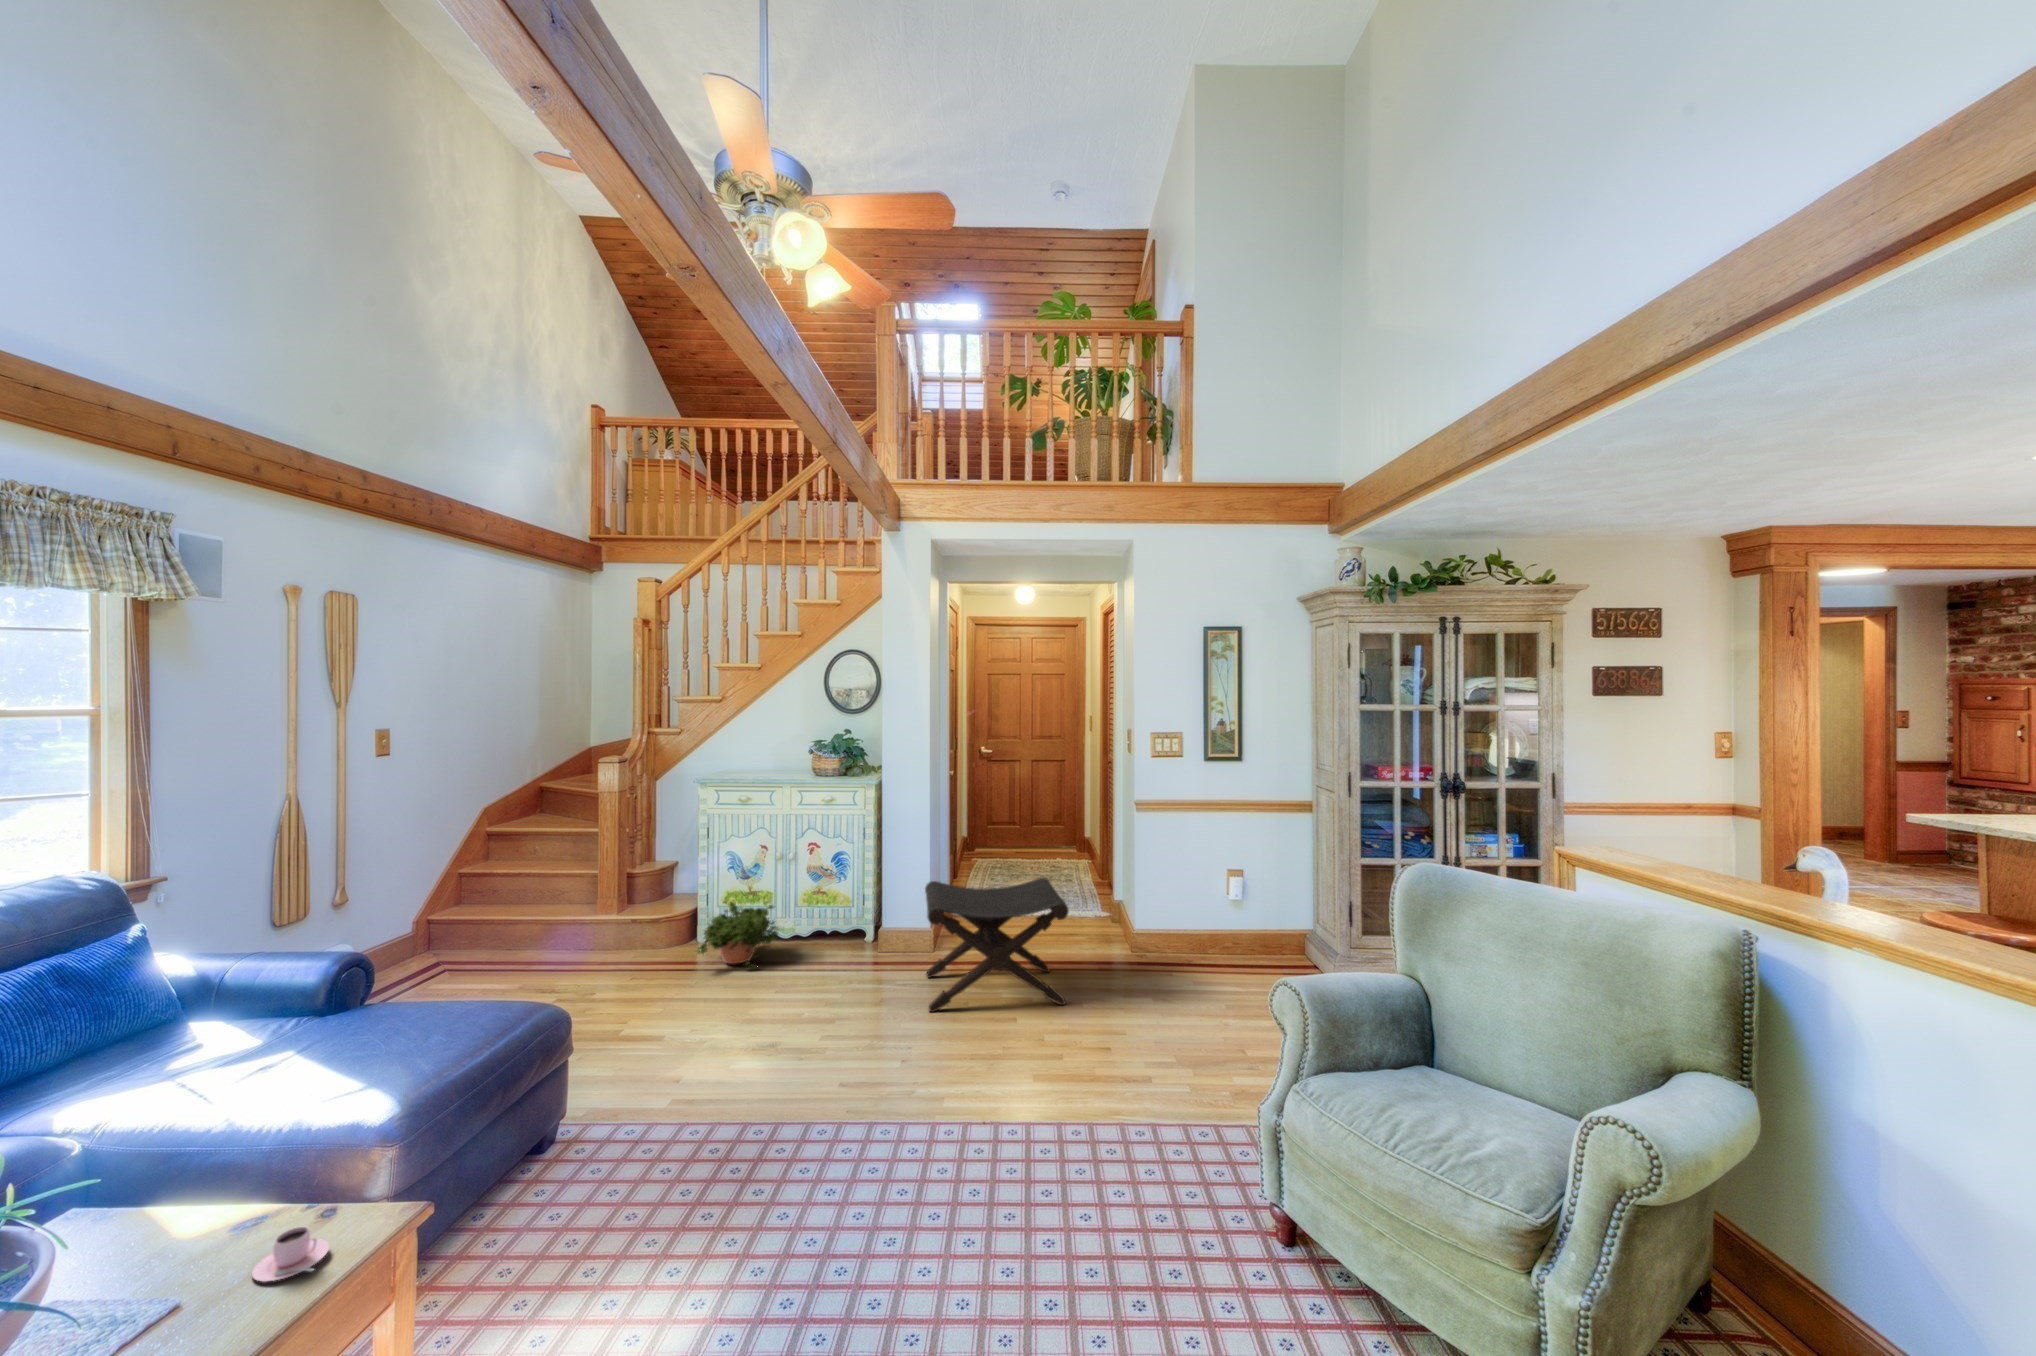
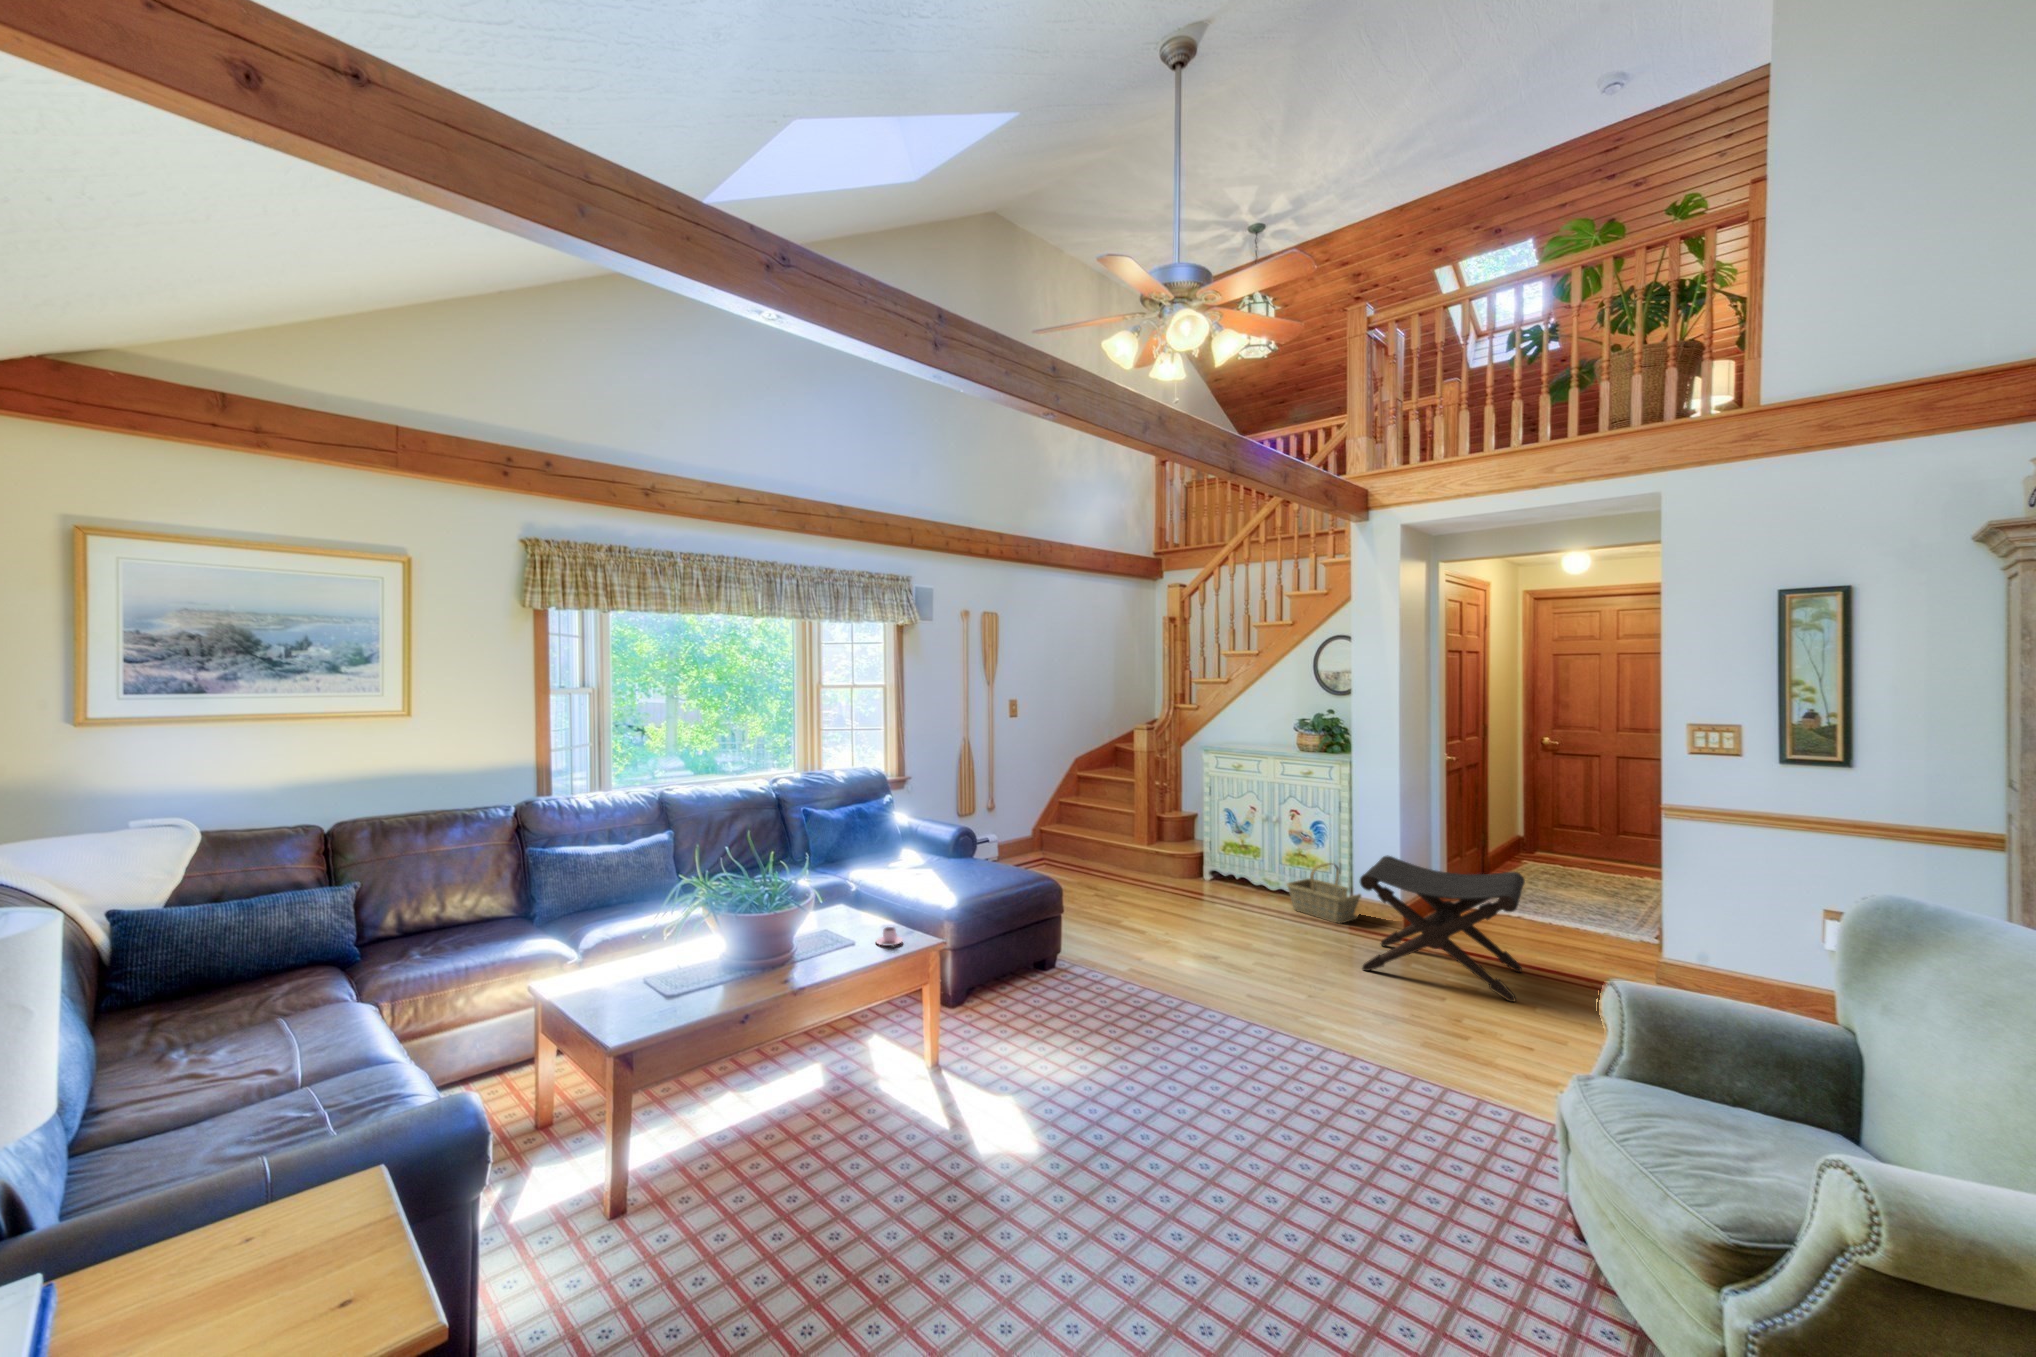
basket: none [811,897,895,963] -> present [1287,863,1361,923]
potted plant: present [697,902,779,964] -> none [1188,848,1263,905]

